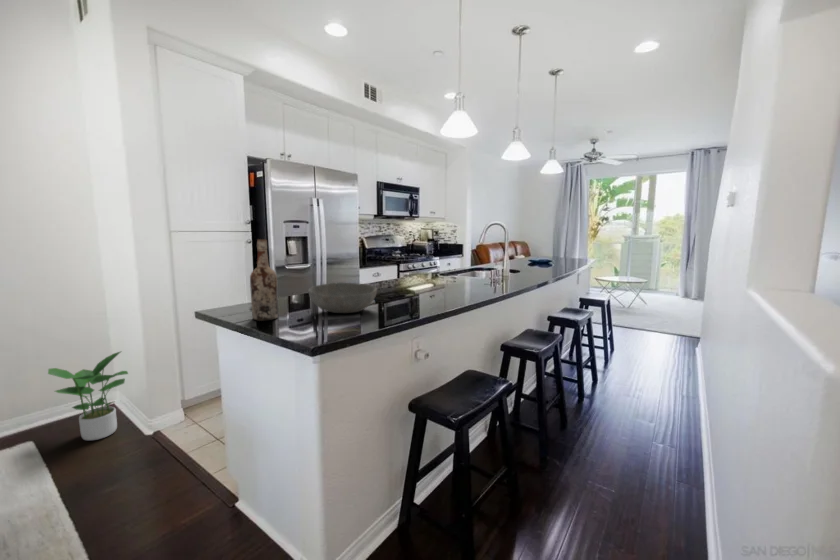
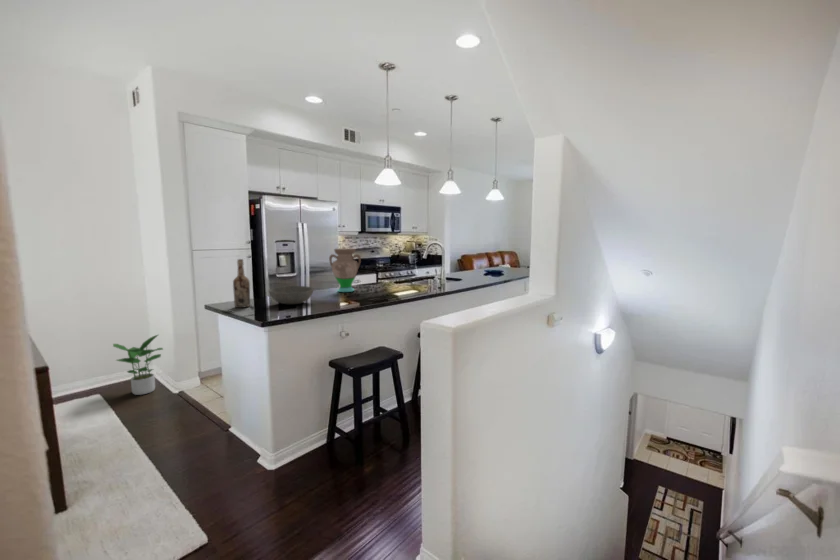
vase: none [377,229,422,291] -> present [329,248,361,292]

